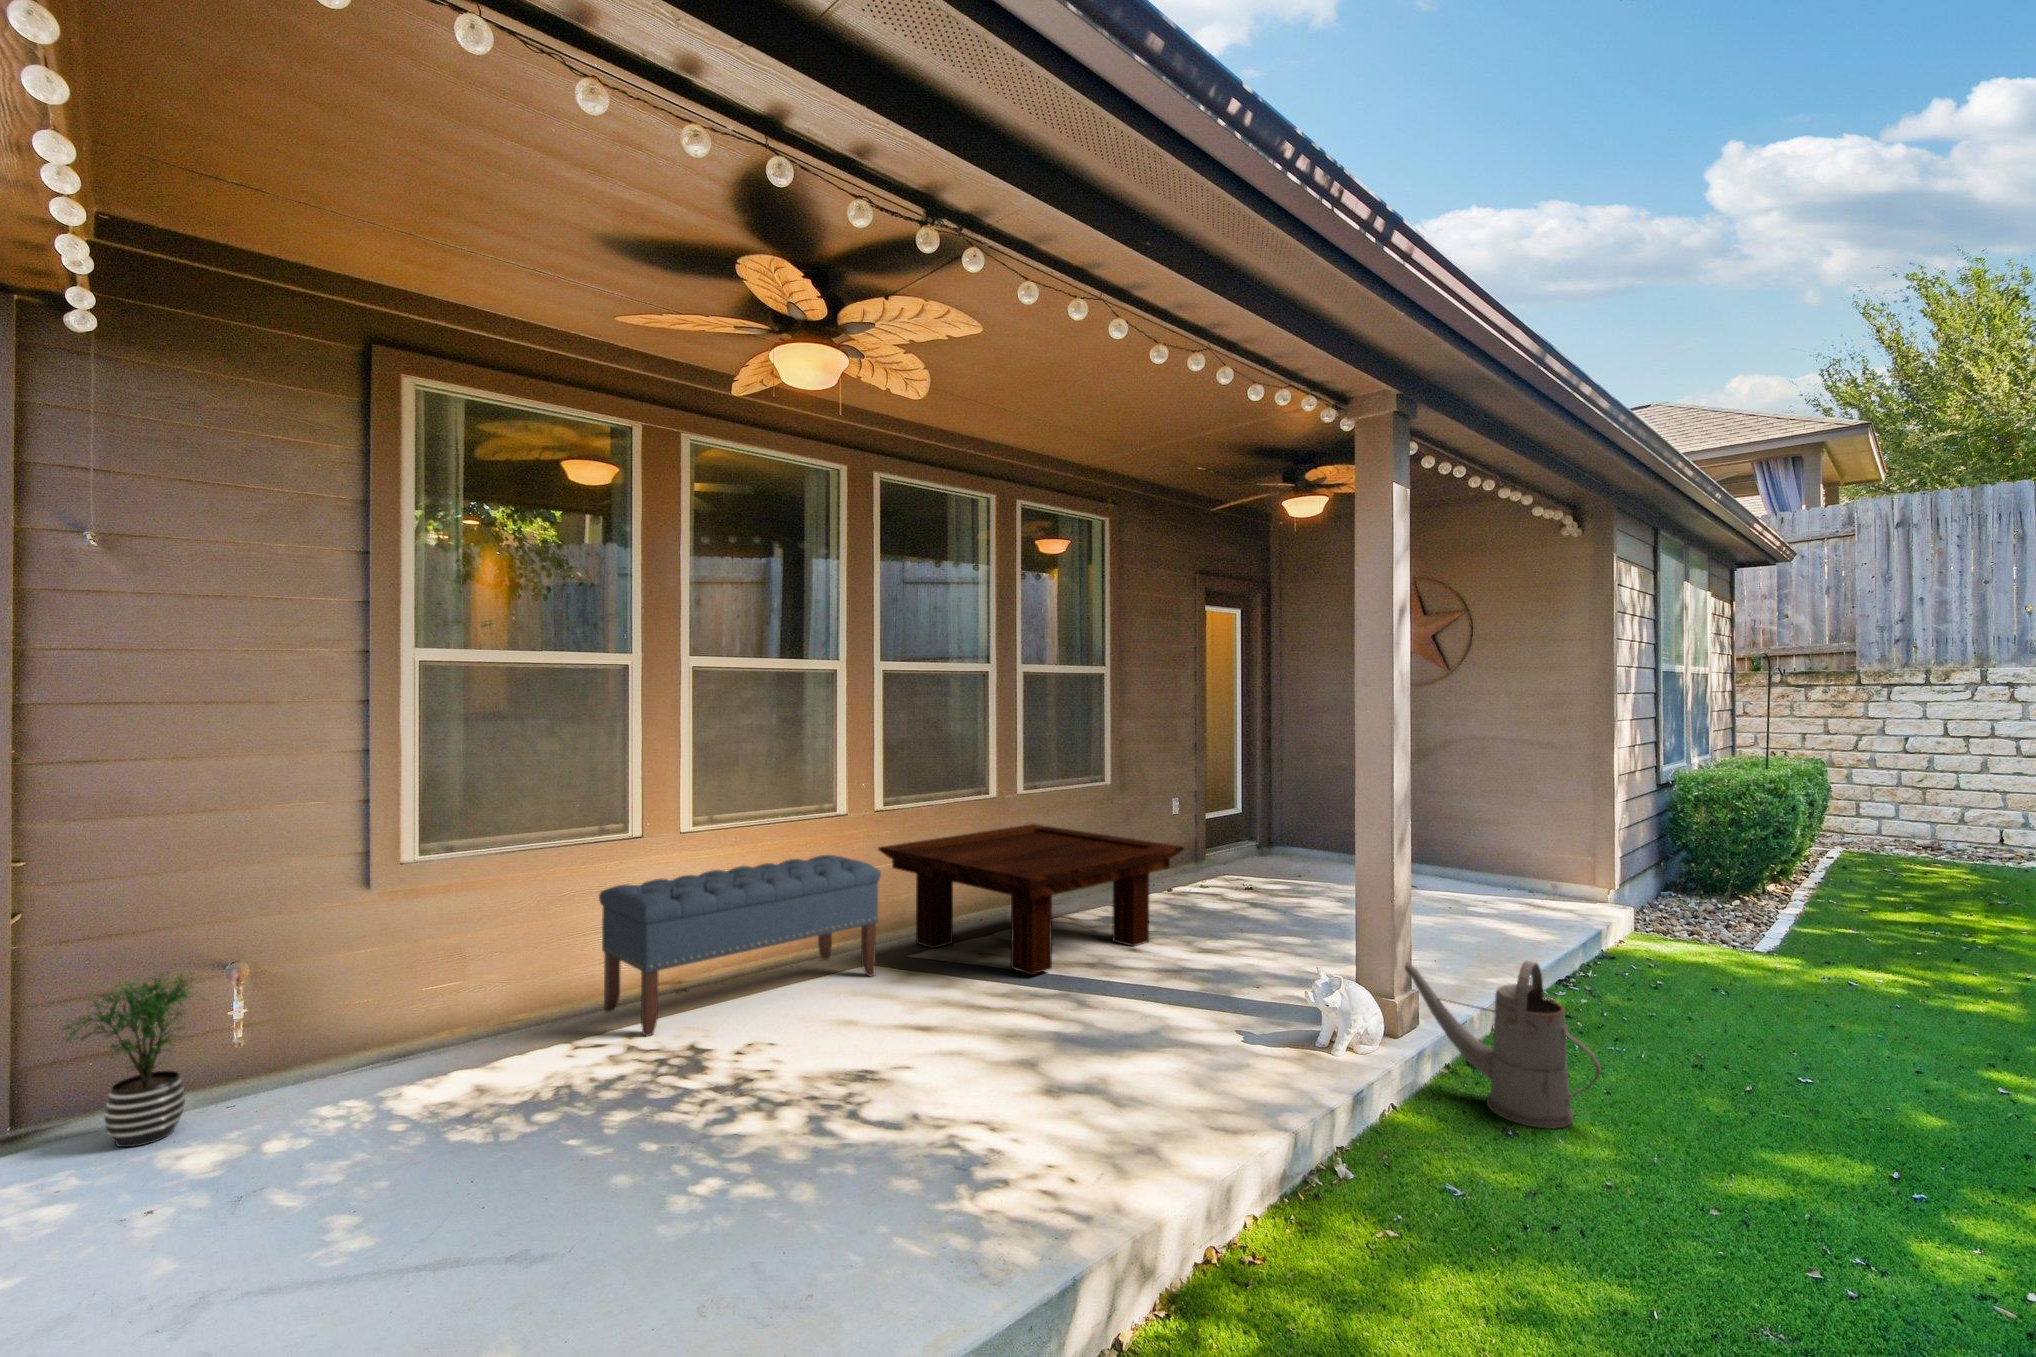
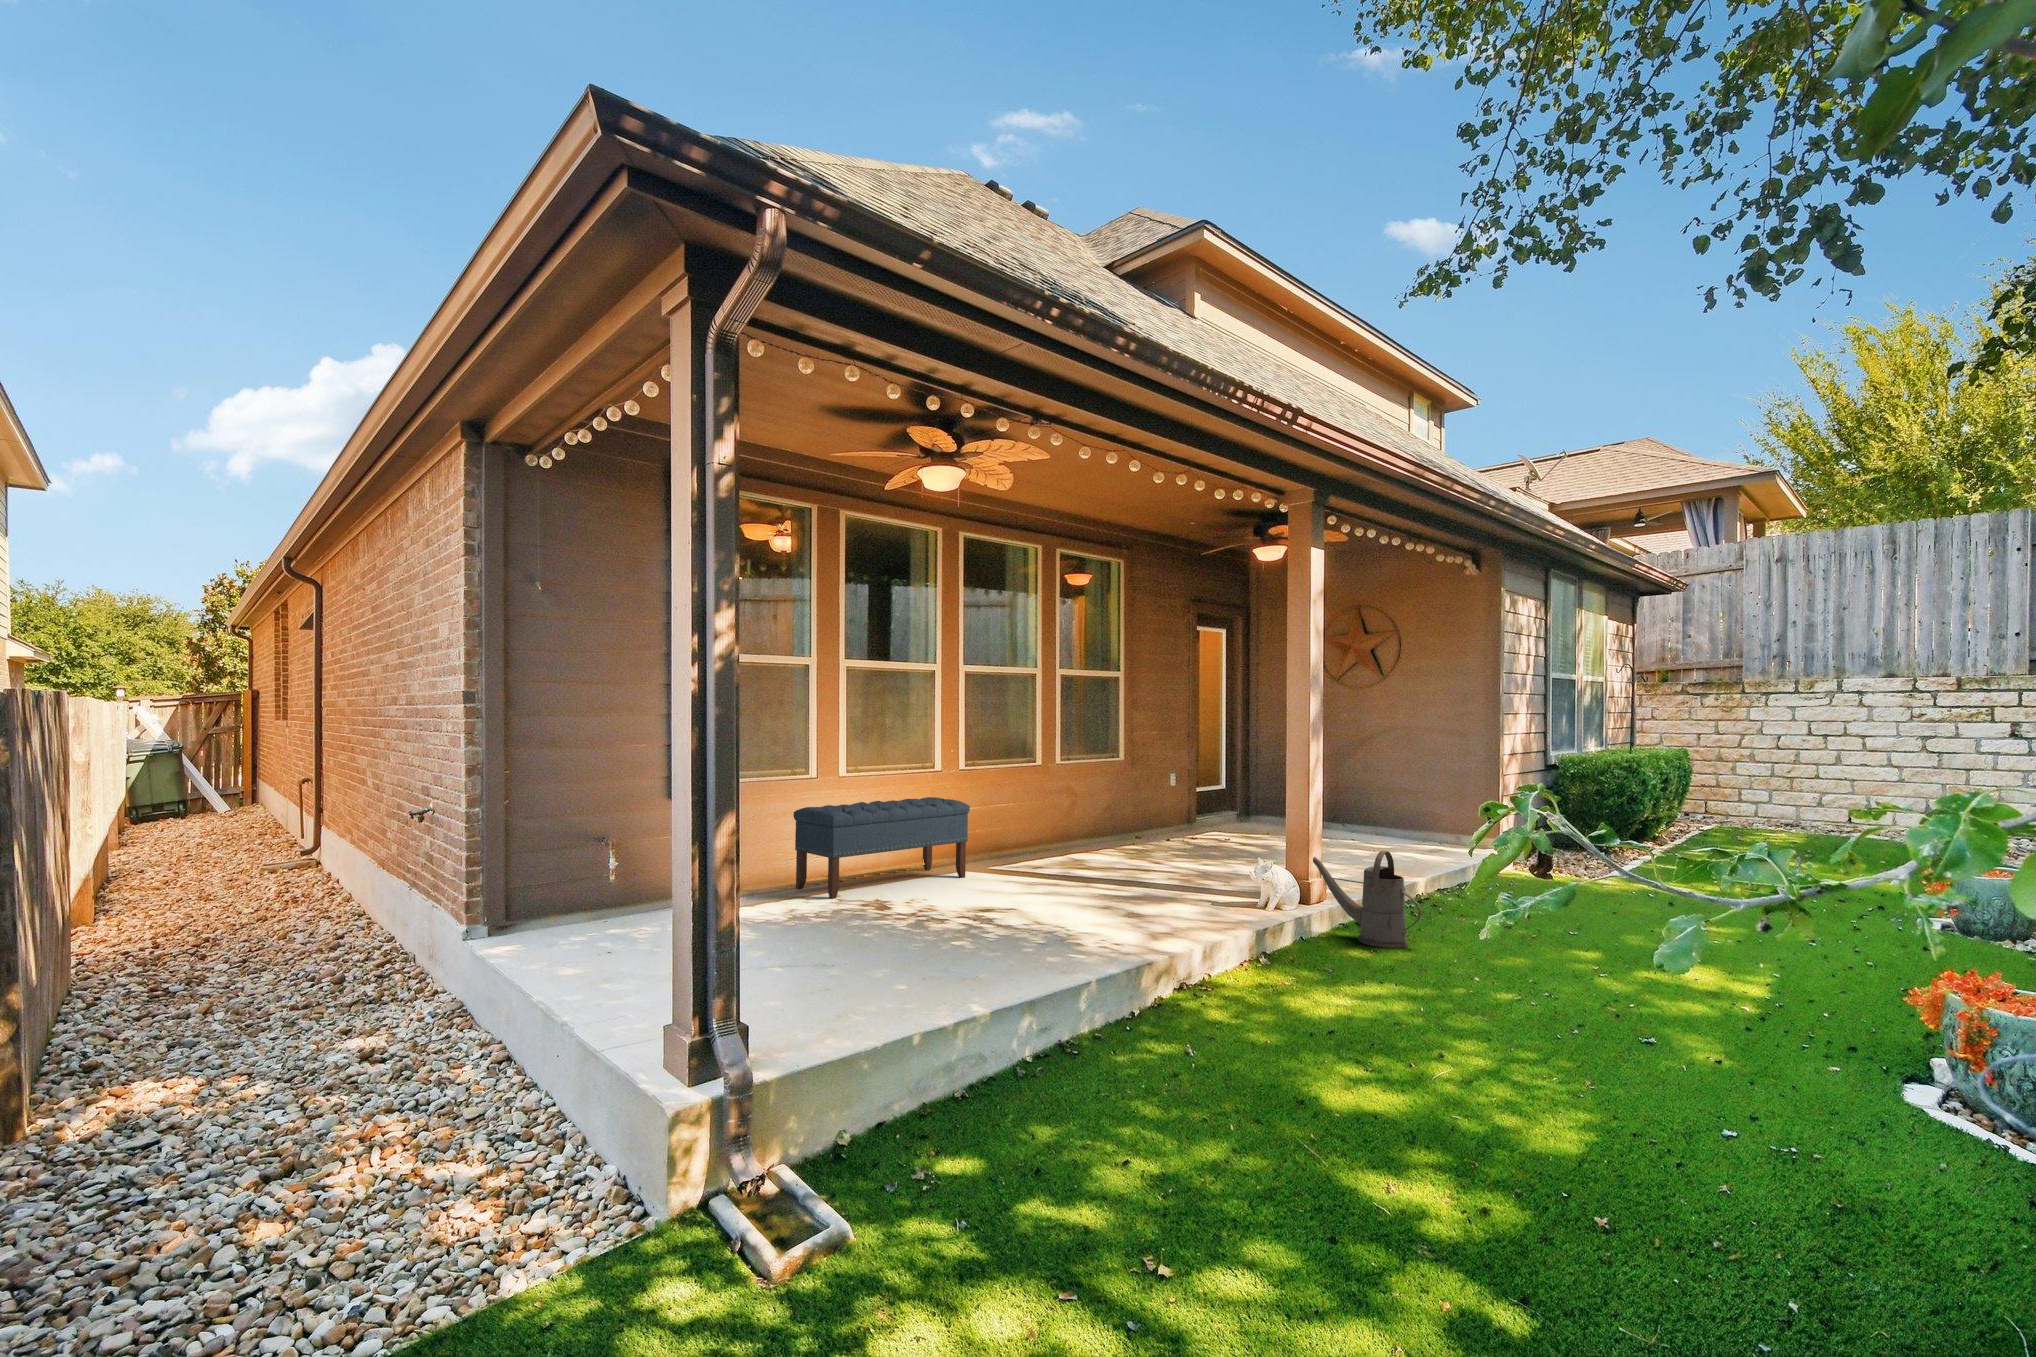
coffee table: present [878,824,1184,975] -> none [961,786,1178,877]
potted plant: present [64,973,204,1147] -> none [544,834,611,930]

